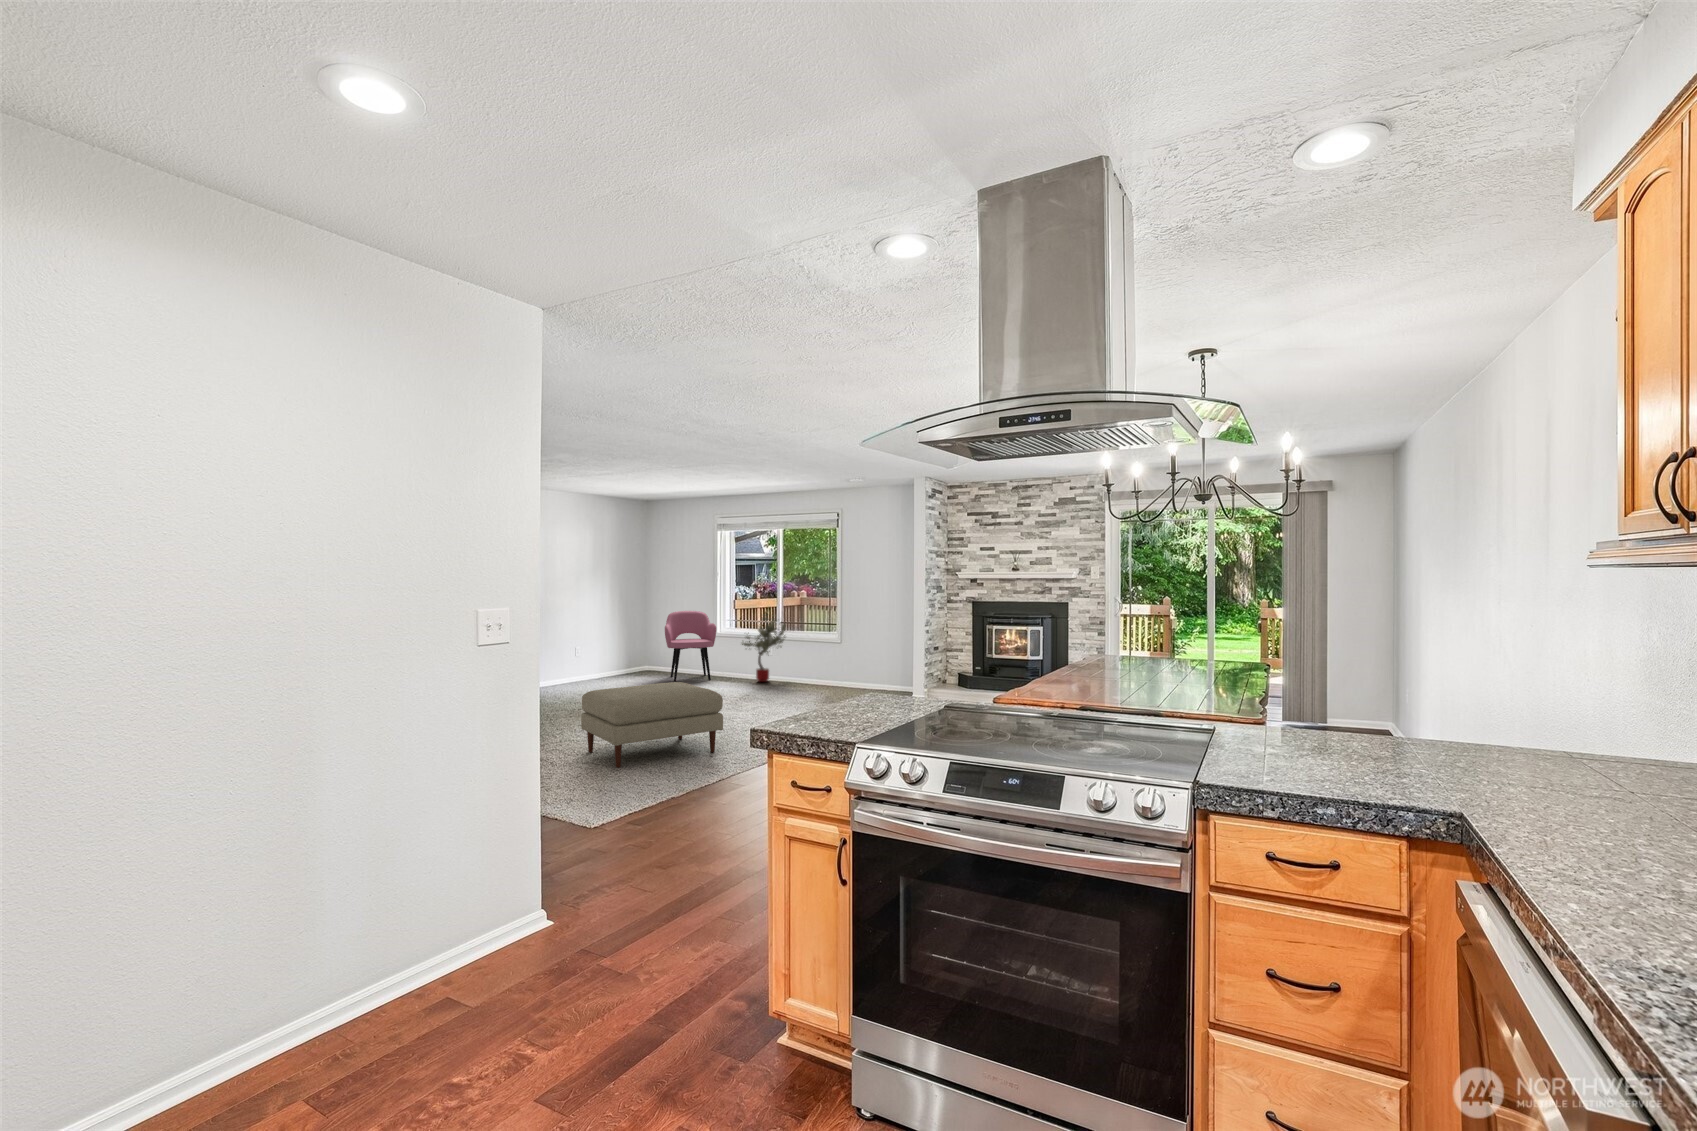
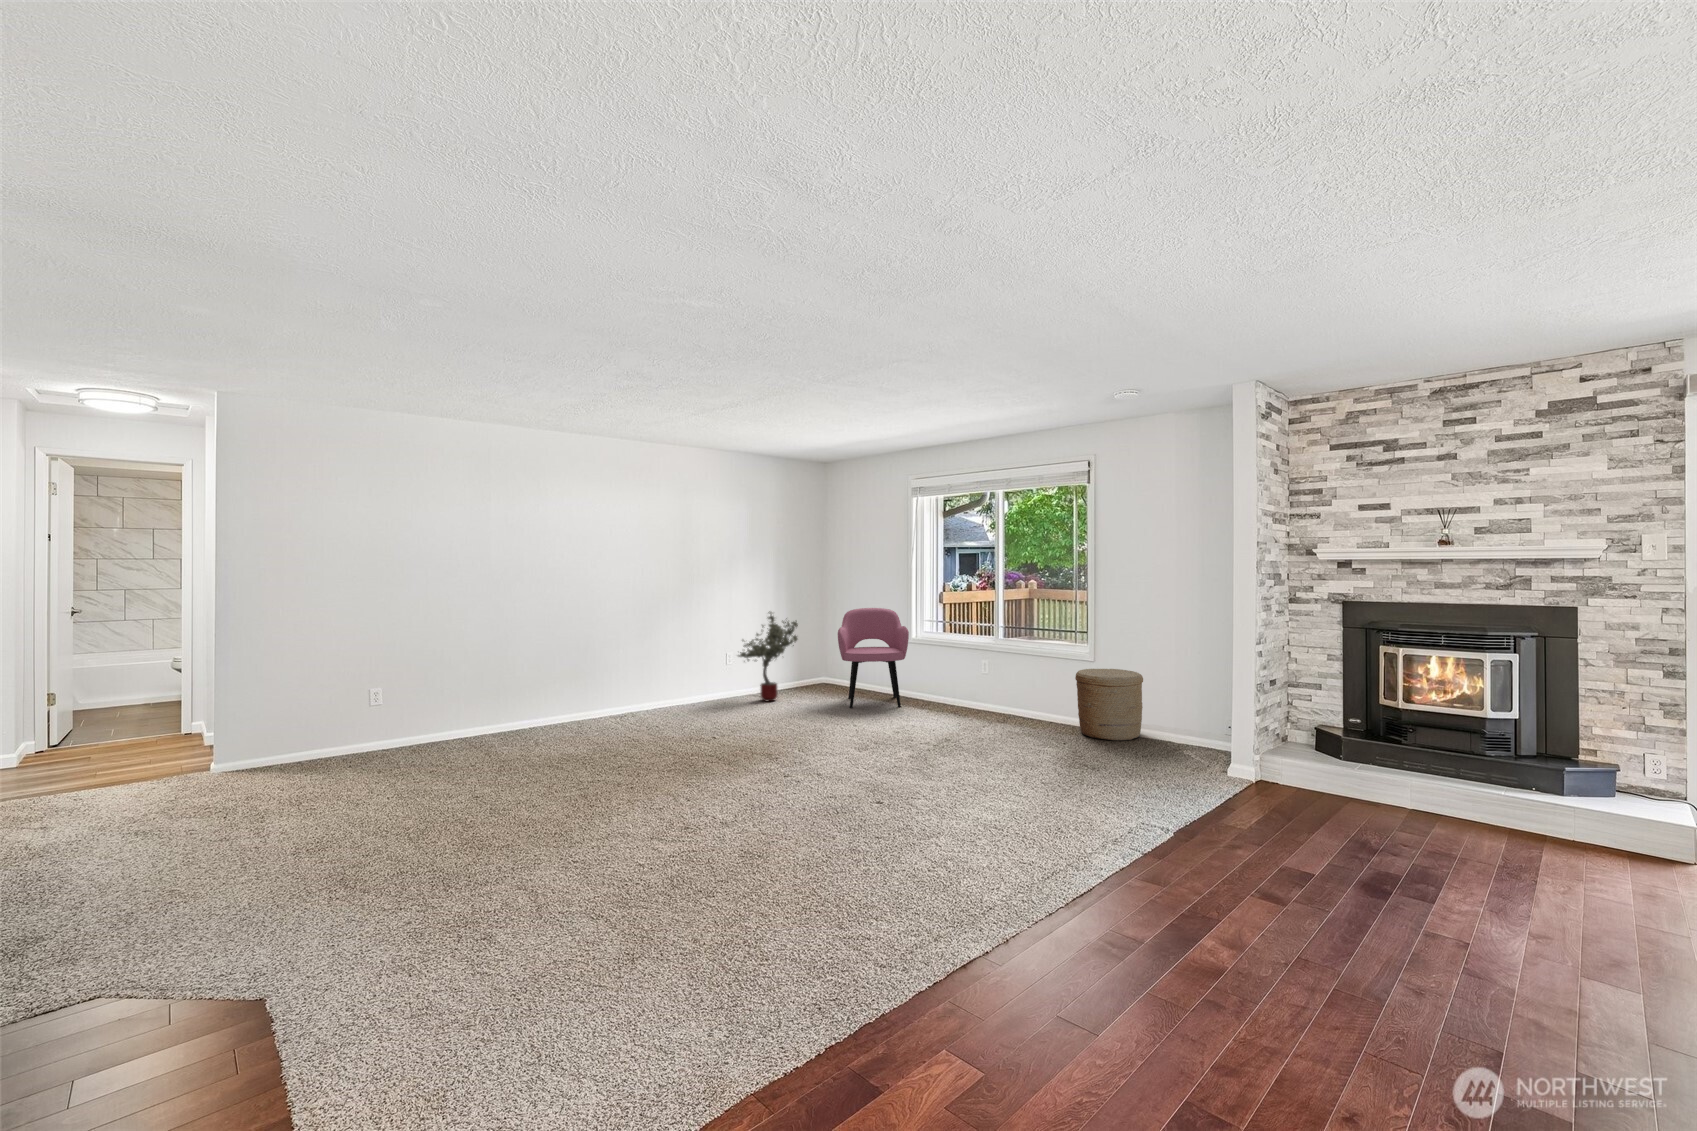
potted tree: present [742,615,786,682] -> present [738,611,798,701]
woven basket: none [828,647,868,690] -> present [1075,669,1143,741]
ottoman: present [581,682,723,768] -> none [632,753,879,948]

